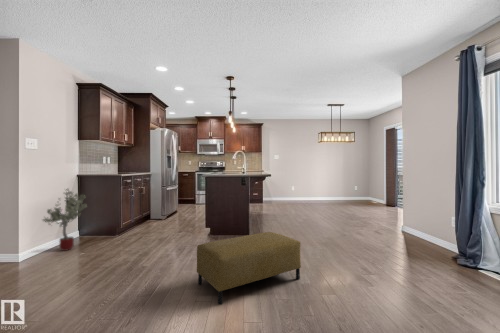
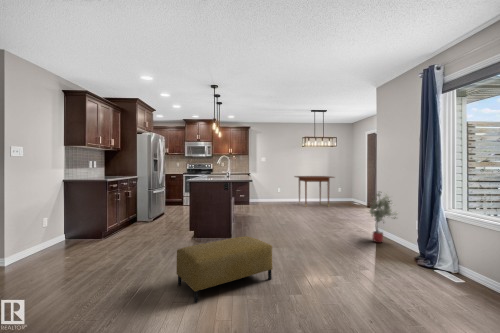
dining table: none [308,174,351,205] -> present [295,176,334,206]
potted tree: present [43,189,87,251] -> present [370,193,396,243]

